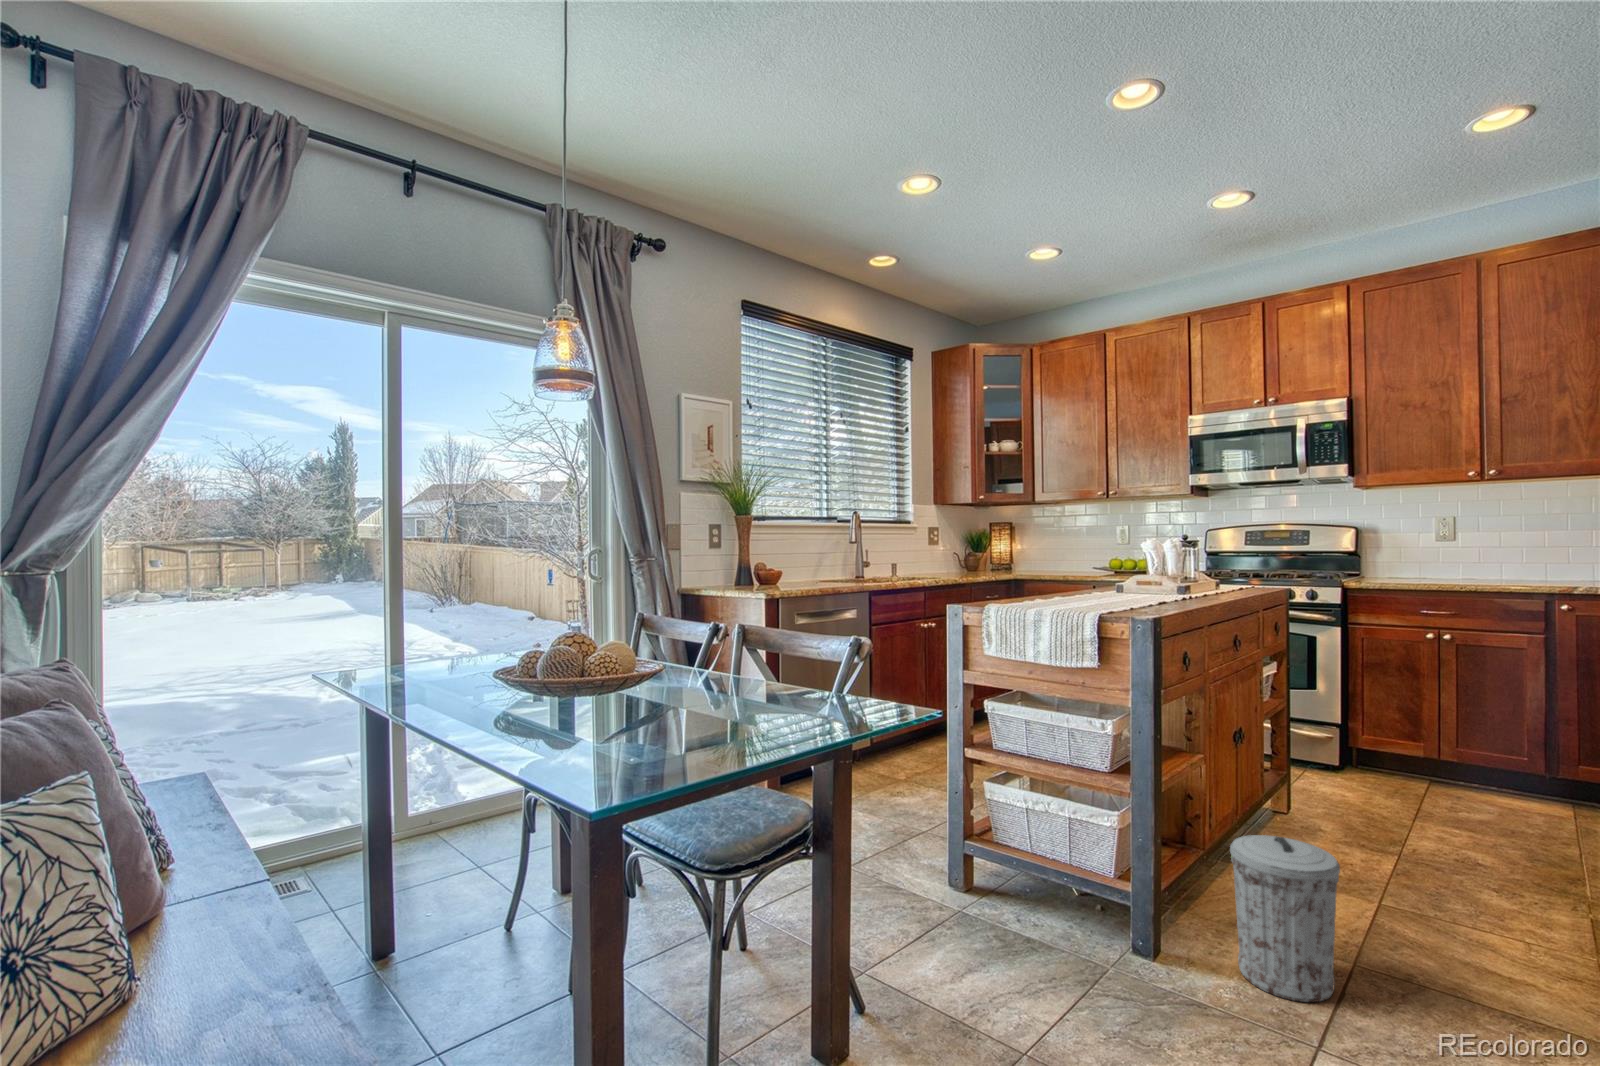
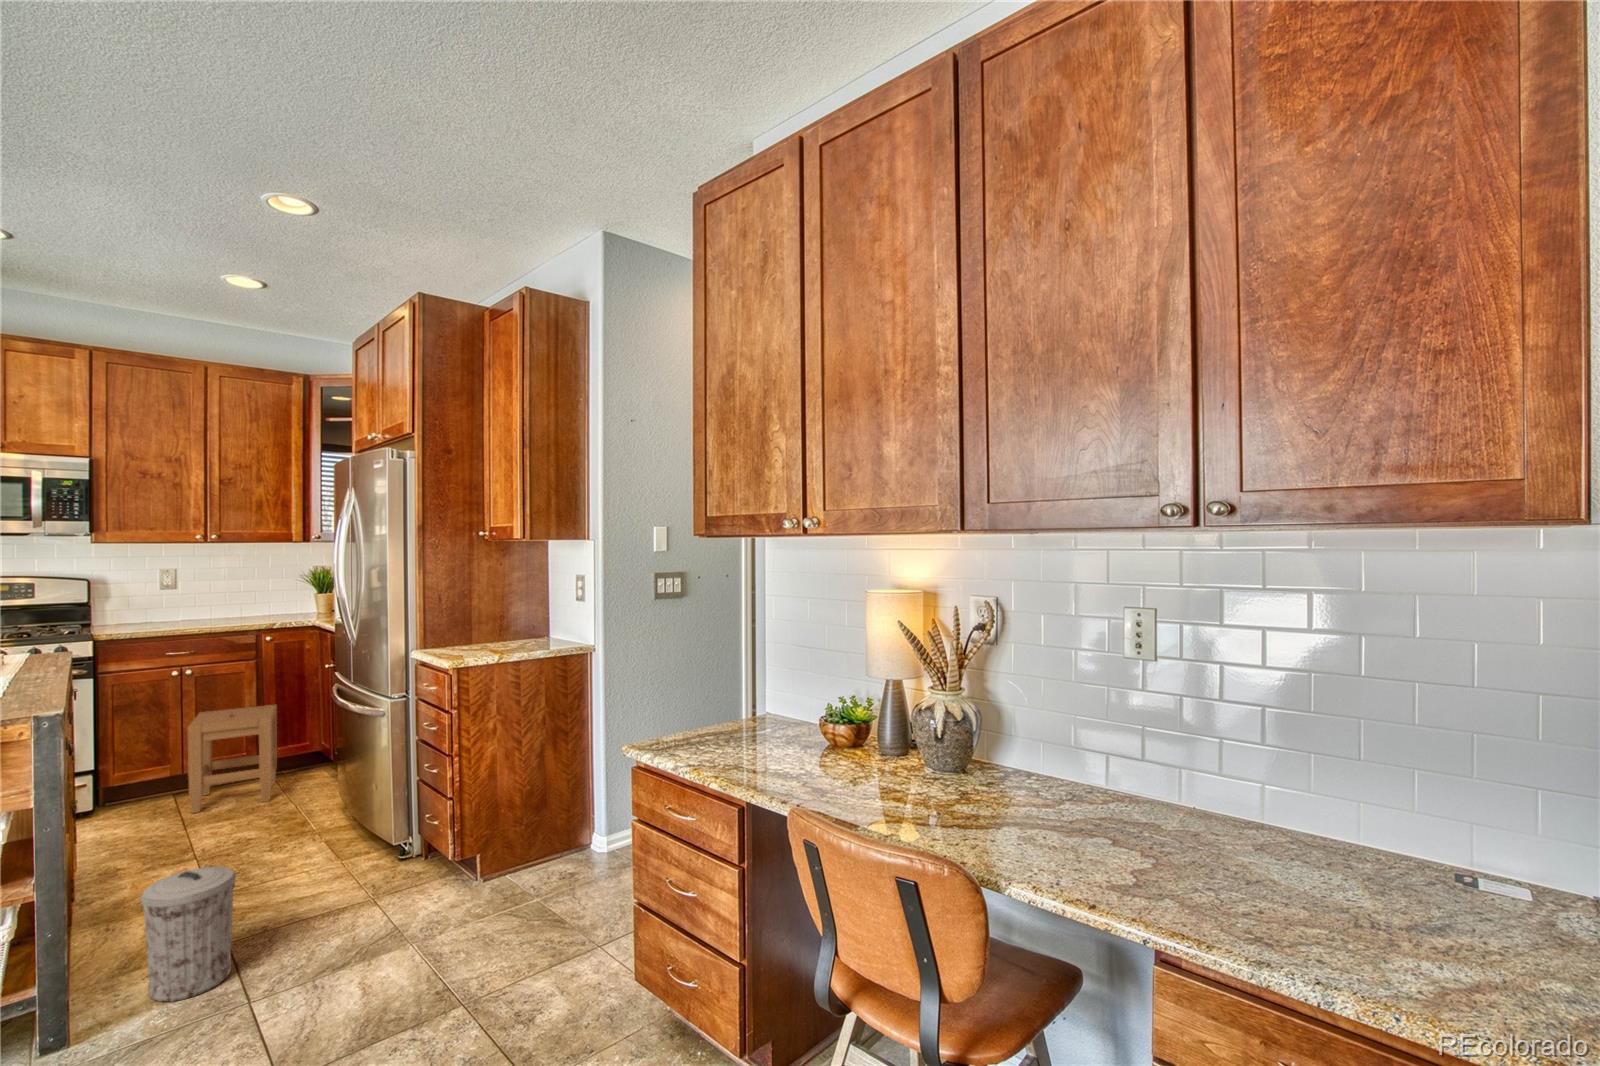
stool: none [1428,690,1570,833] -> present [188,705,277,813]

